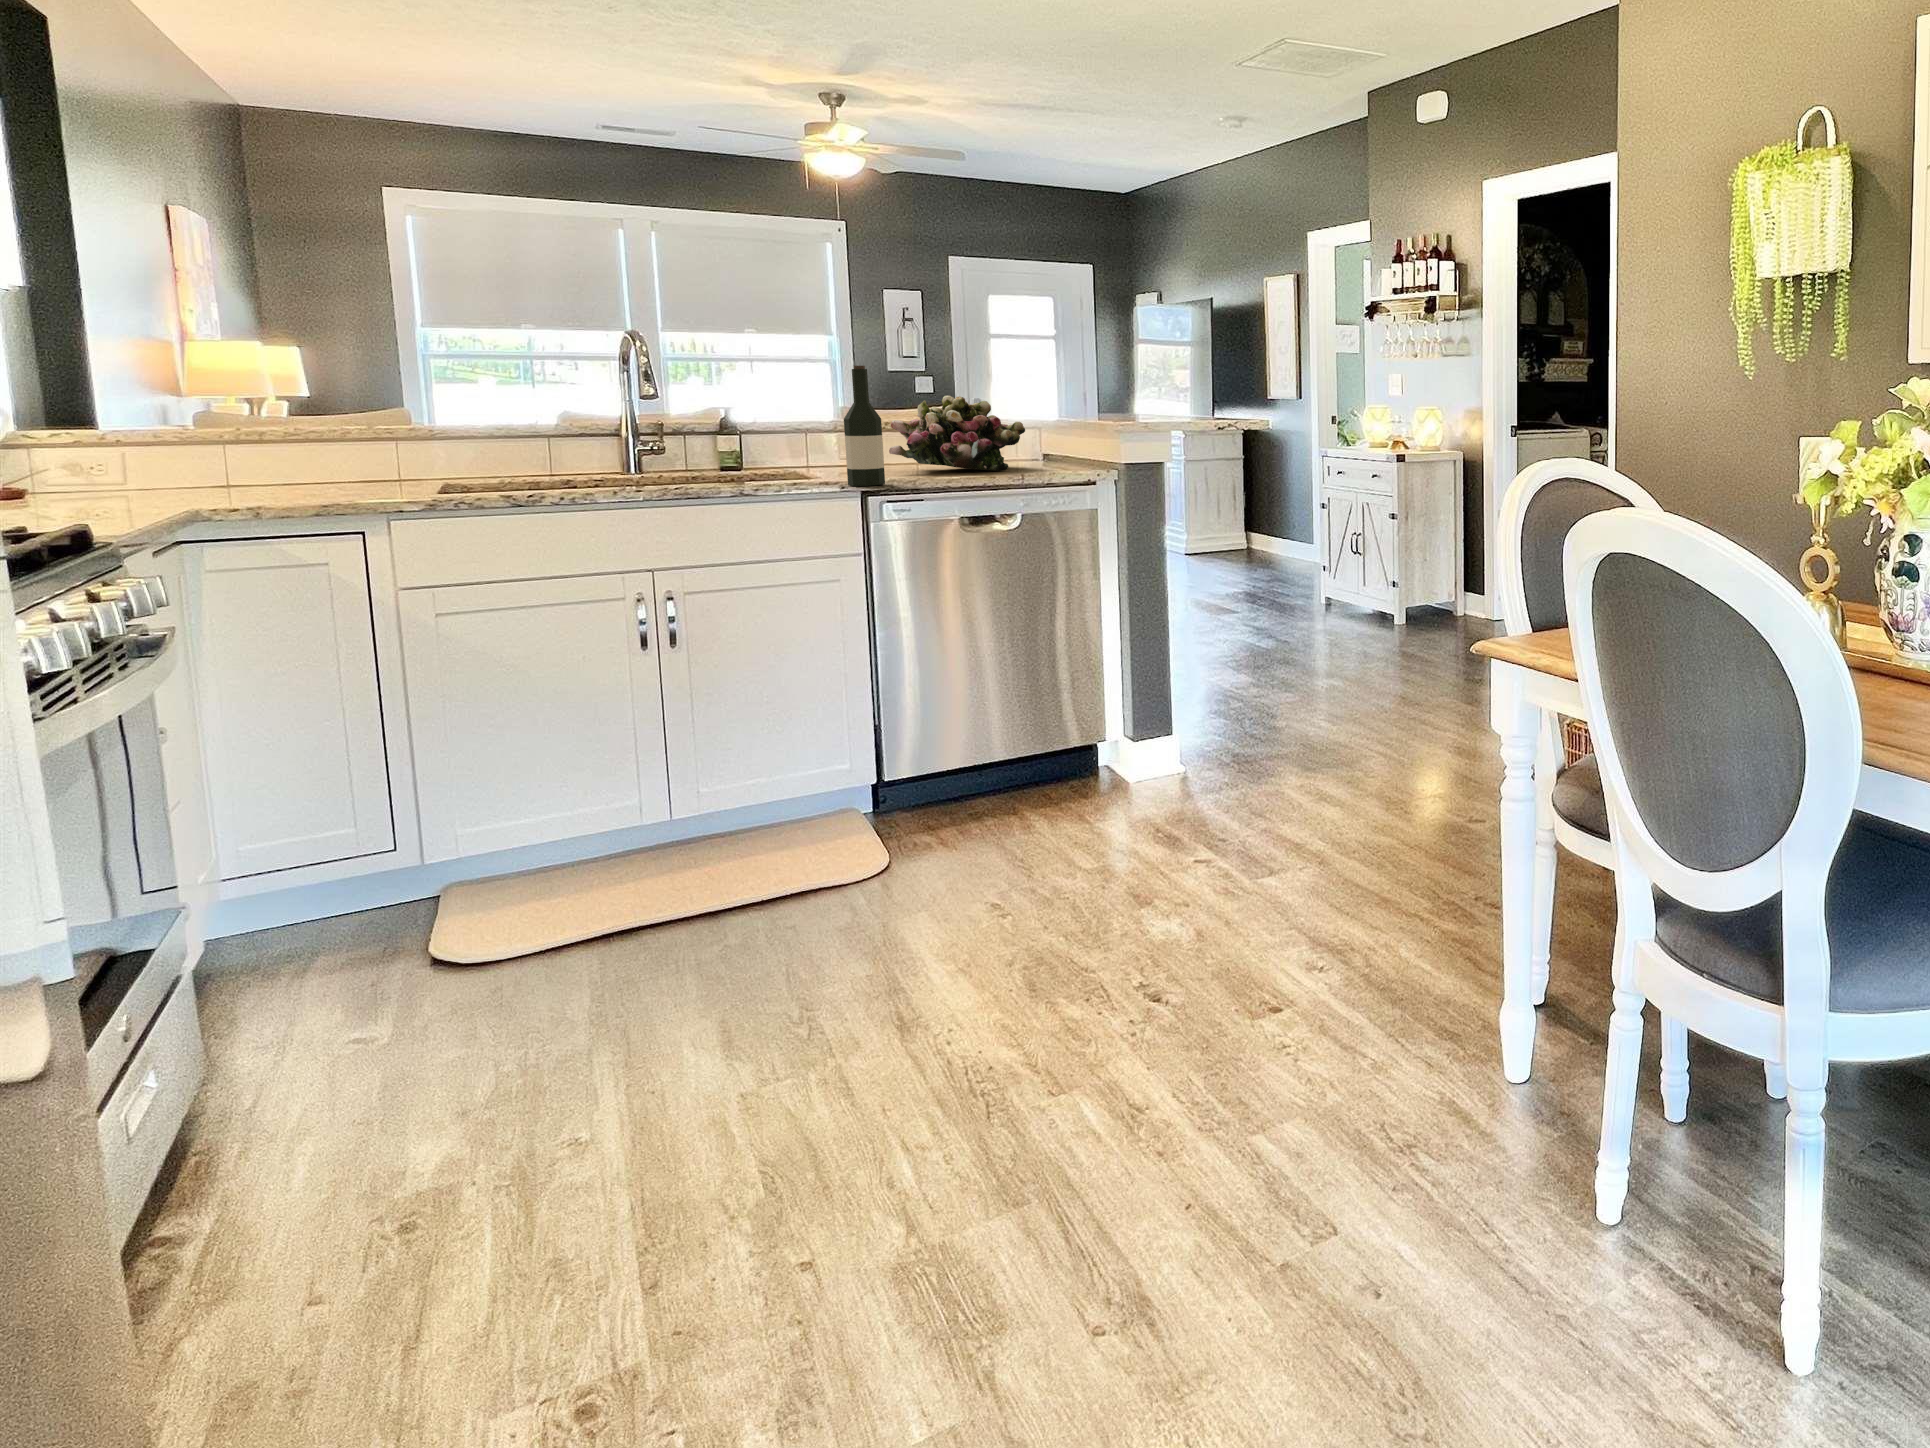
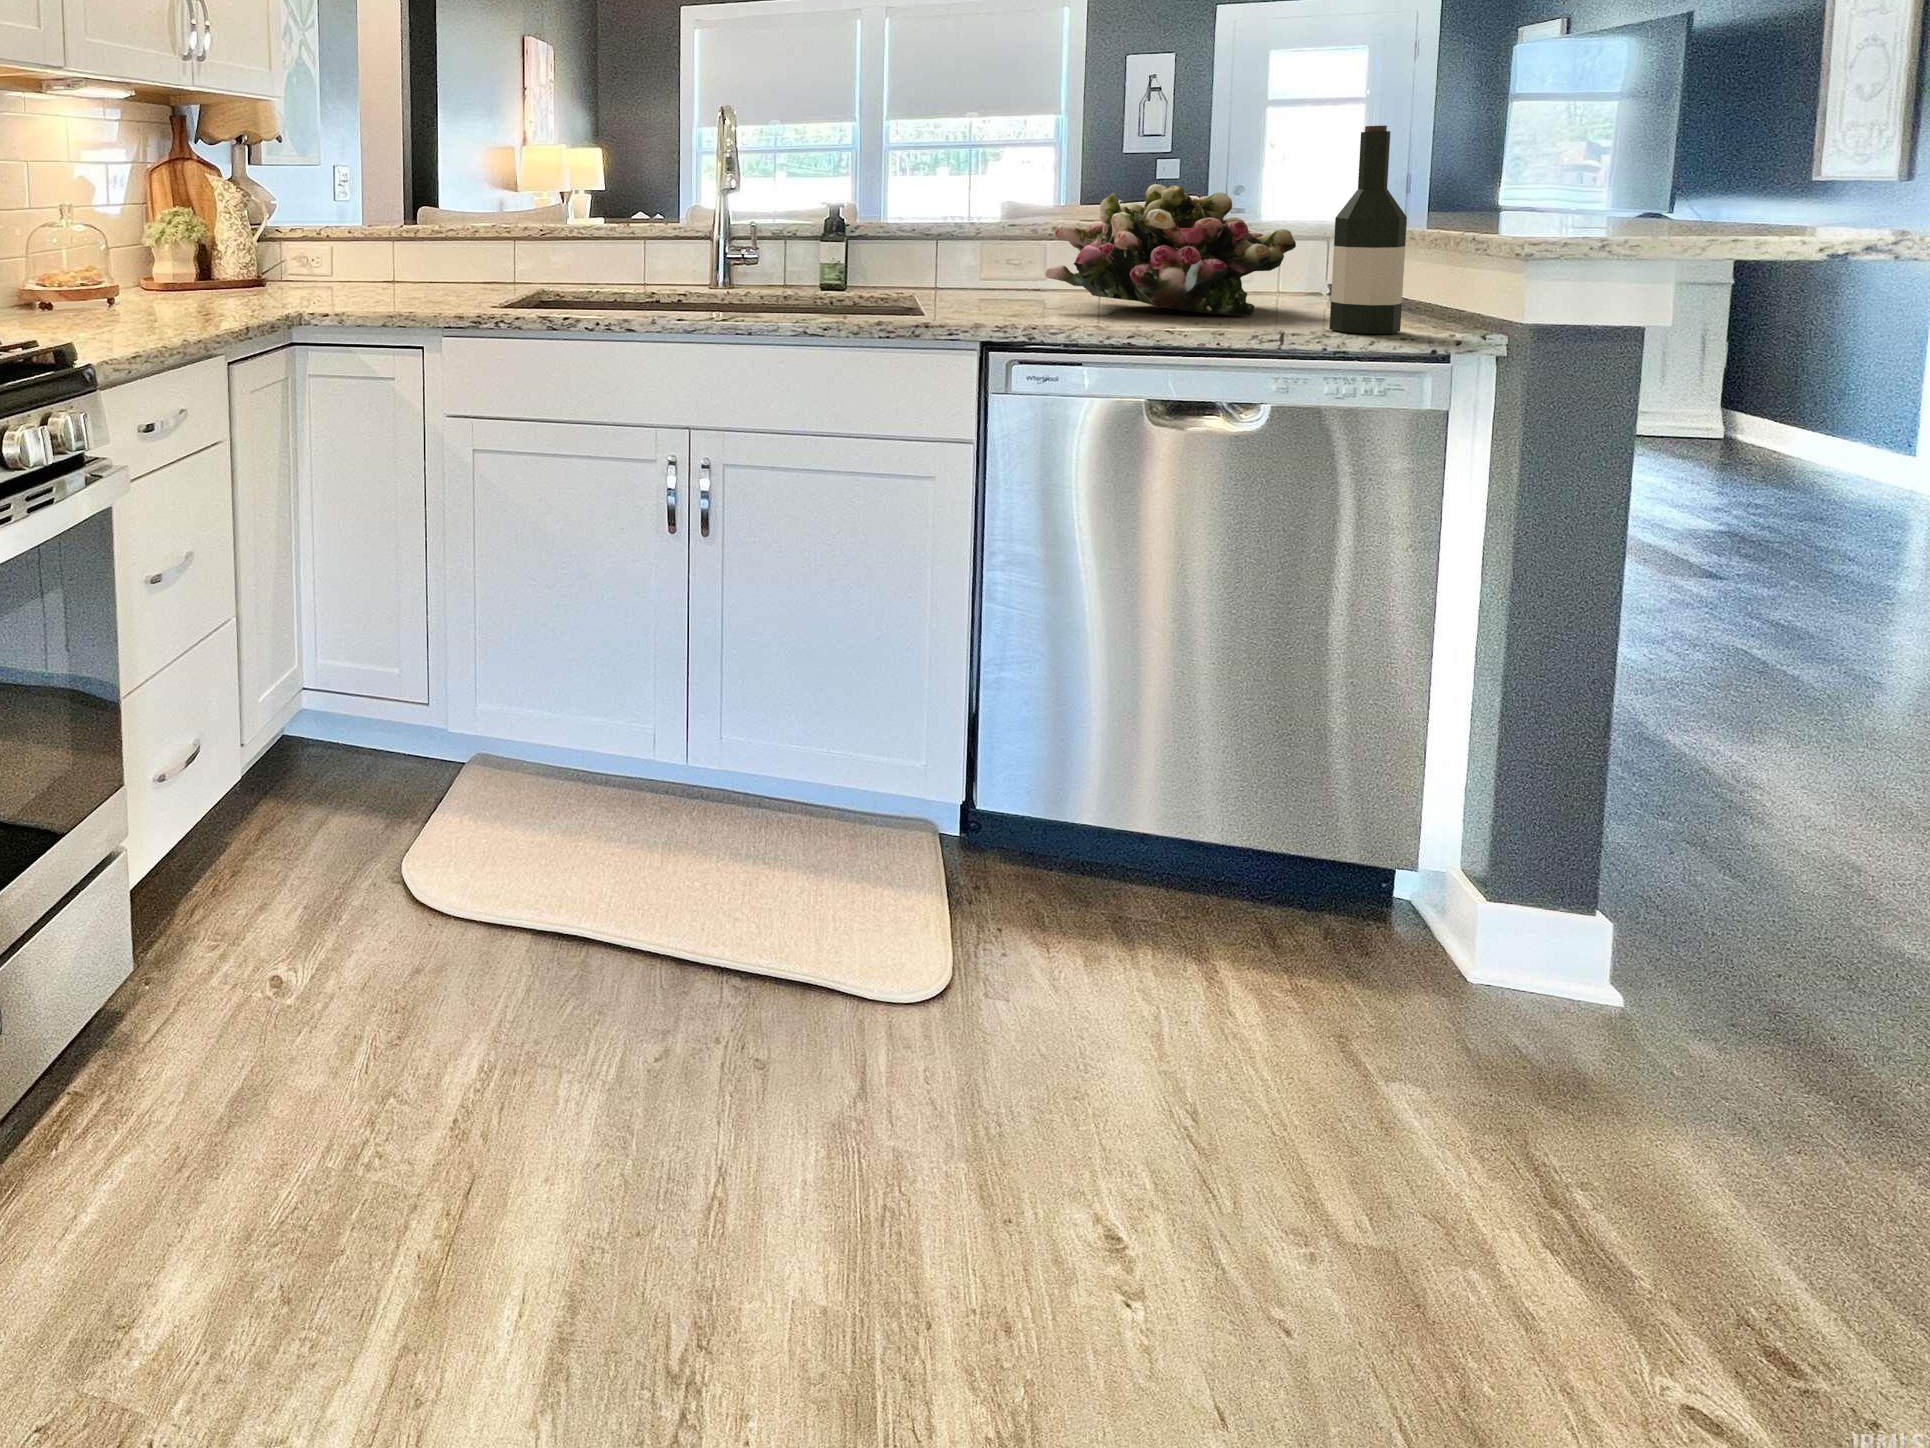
wine bottle: present [844,366,885,486] -> present [1330,125,1407,334]

